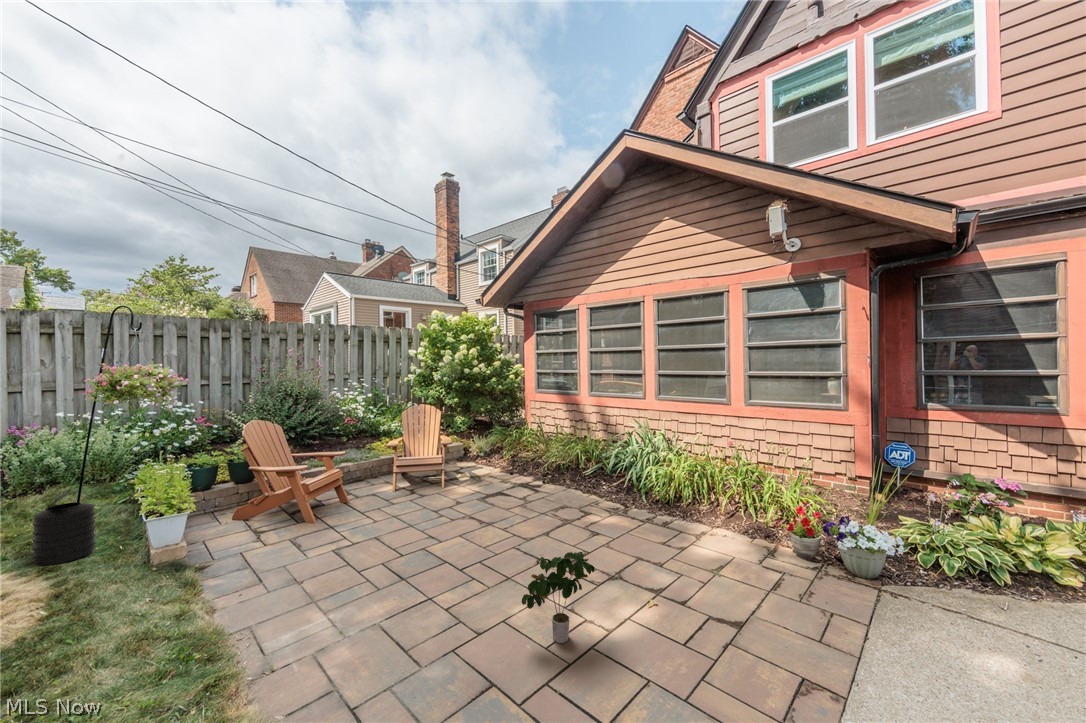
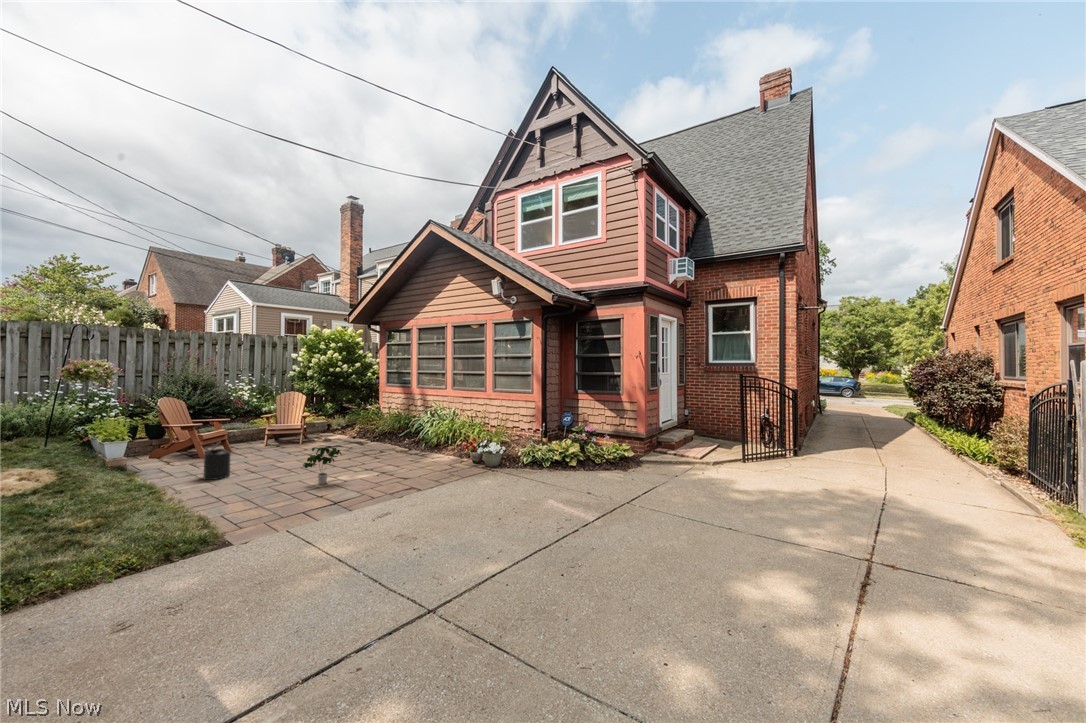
trash can: present [33,489,95,566] -> present [203,442,231,480]

